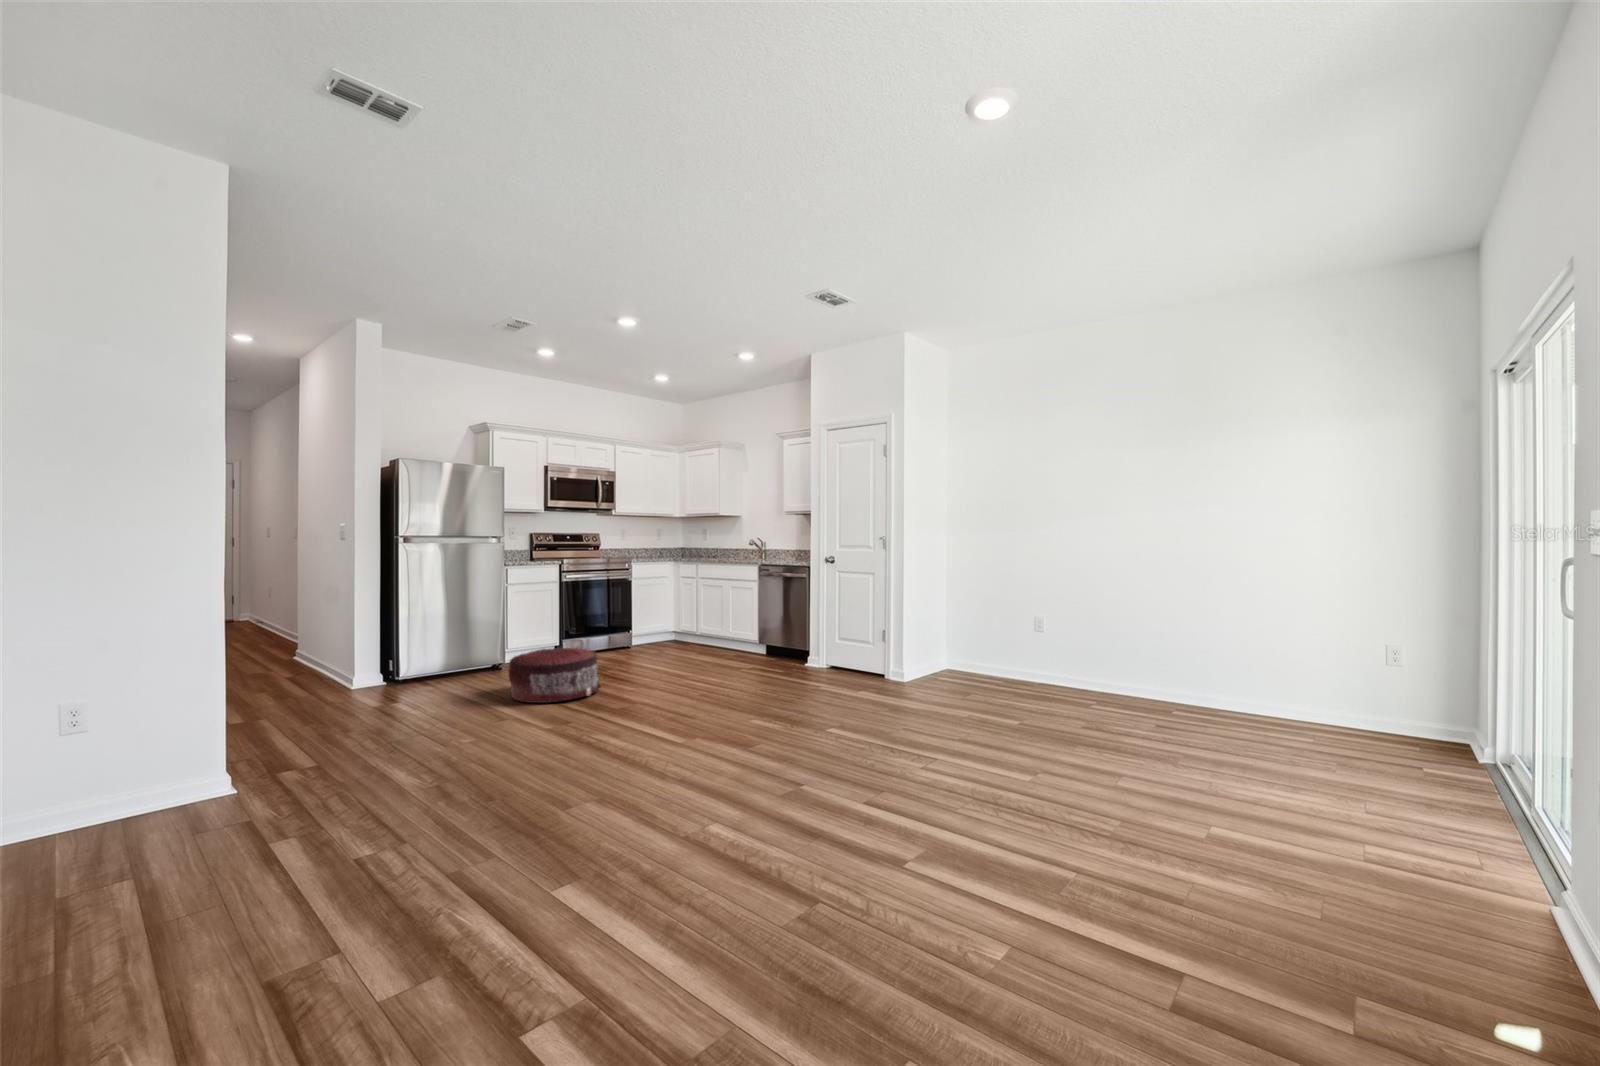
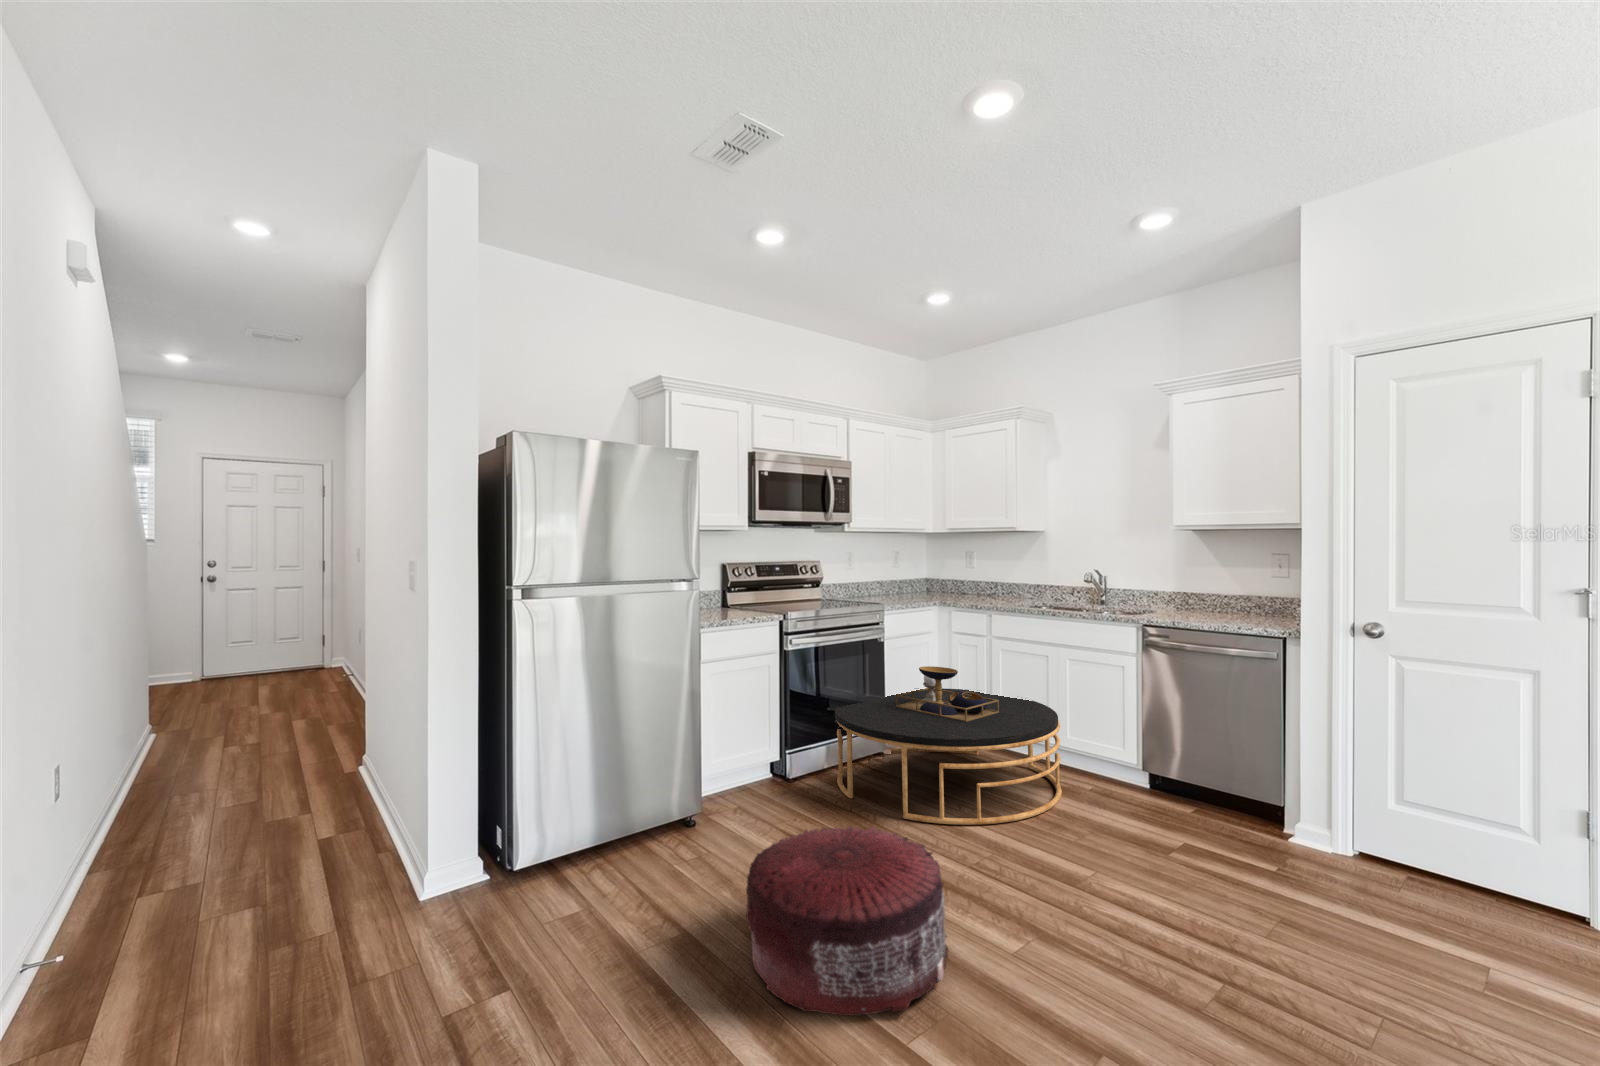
coffee table: none [592,591,716,666] -> present [835,666,1062,825]

